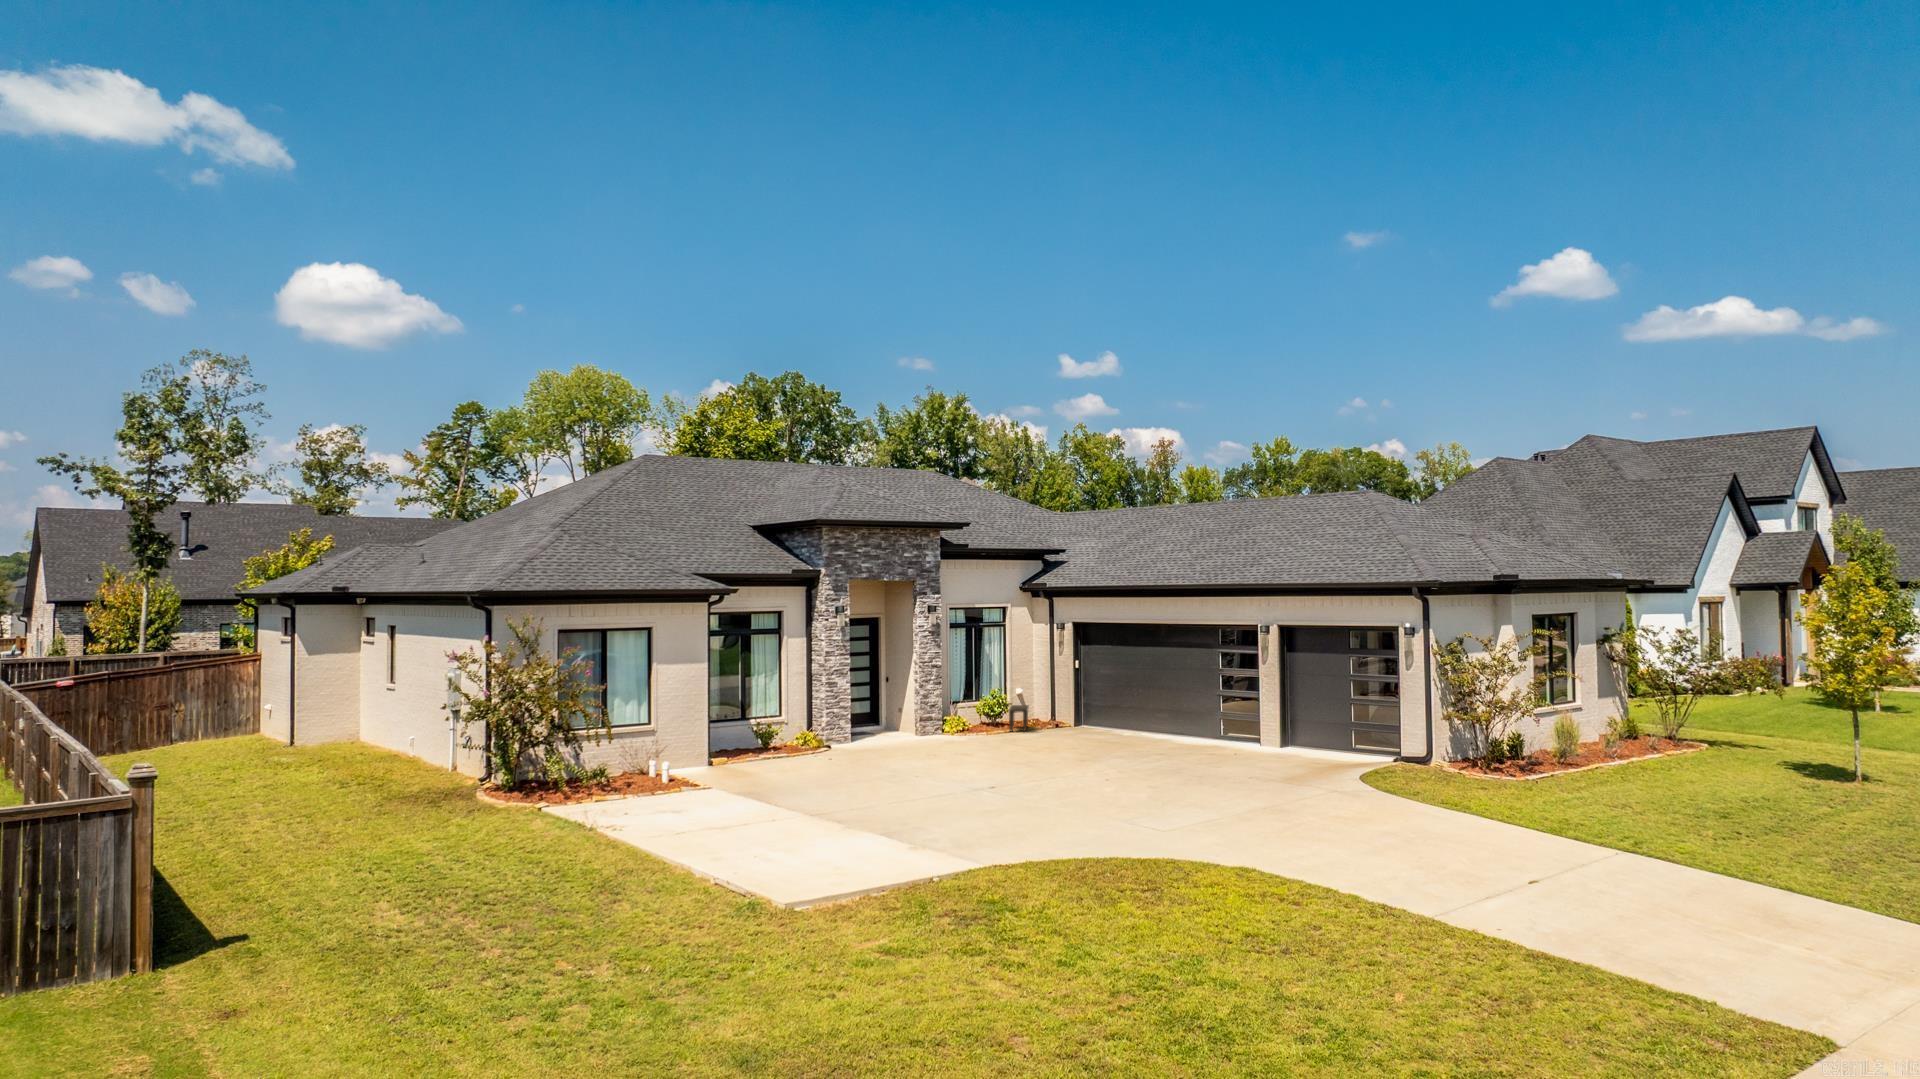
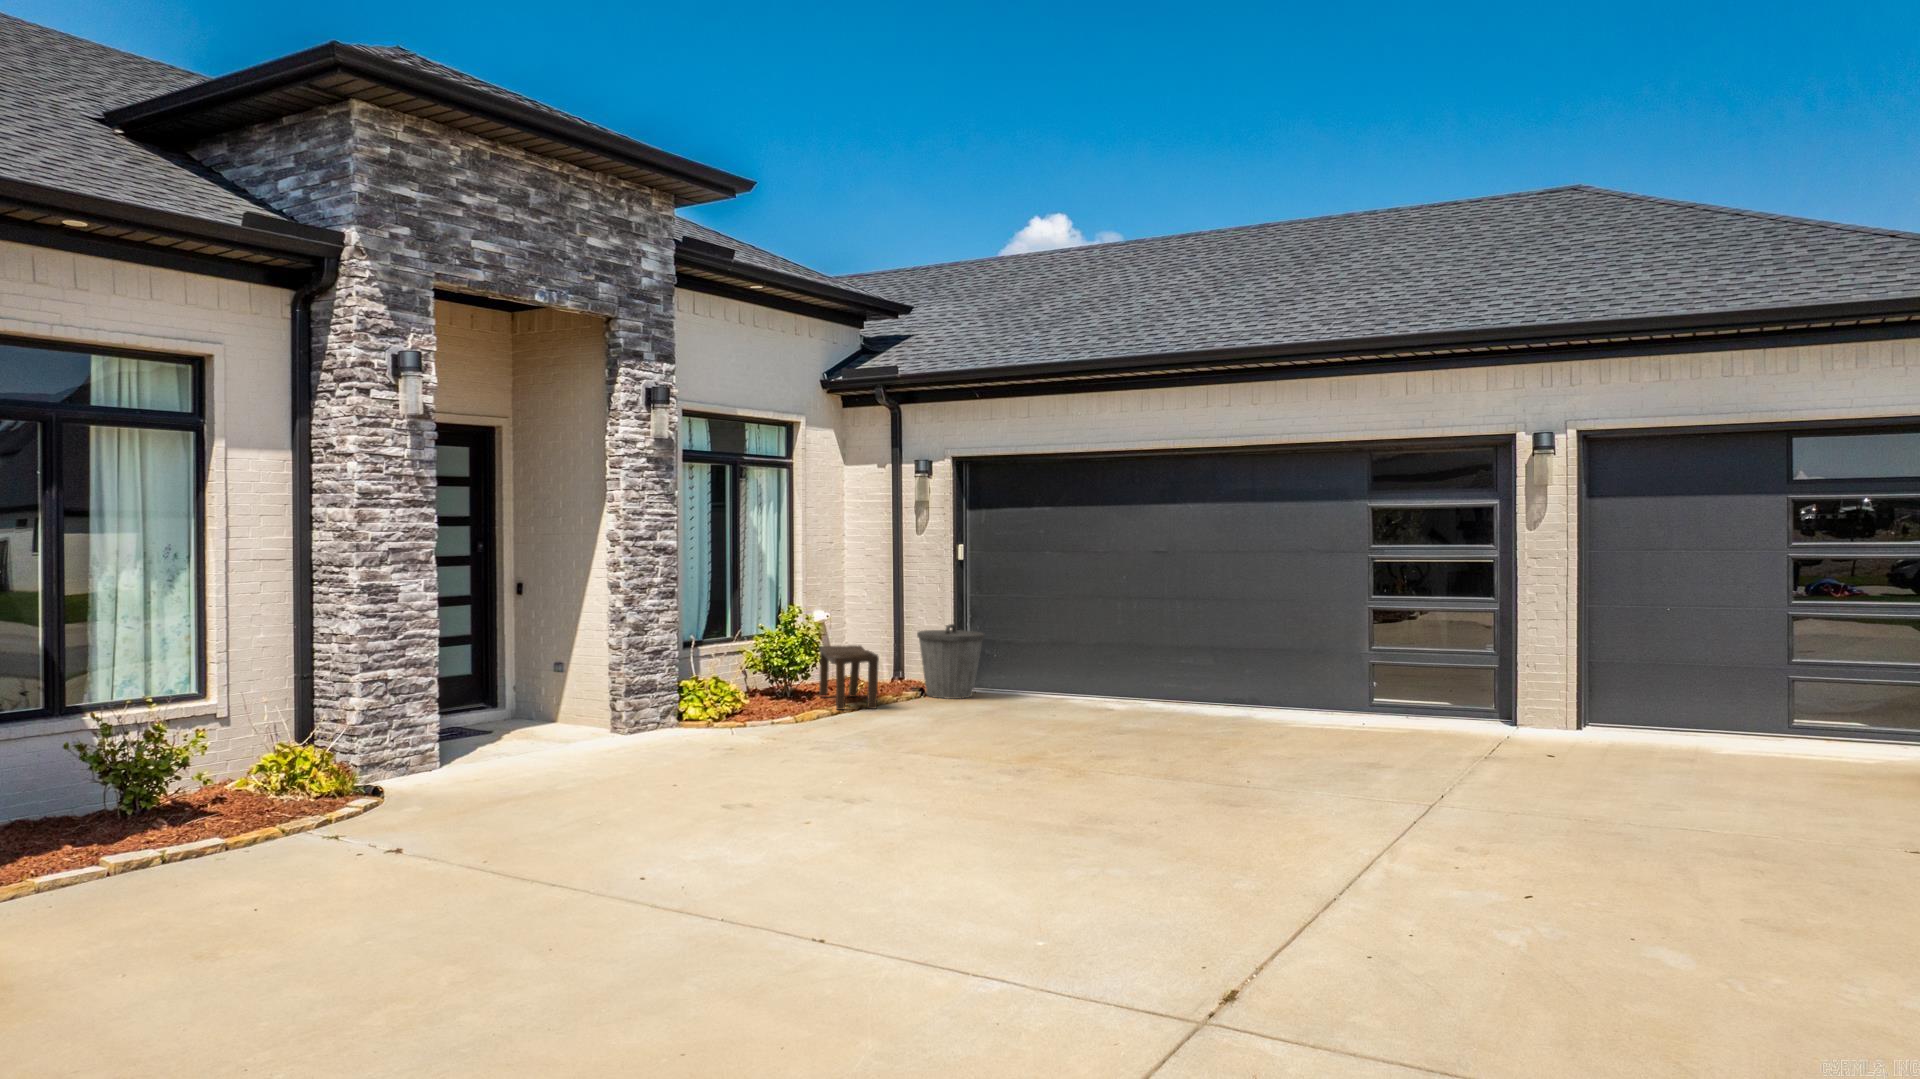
trash can: none [1053,696,1083,730] -> present [917,624,985,699]

